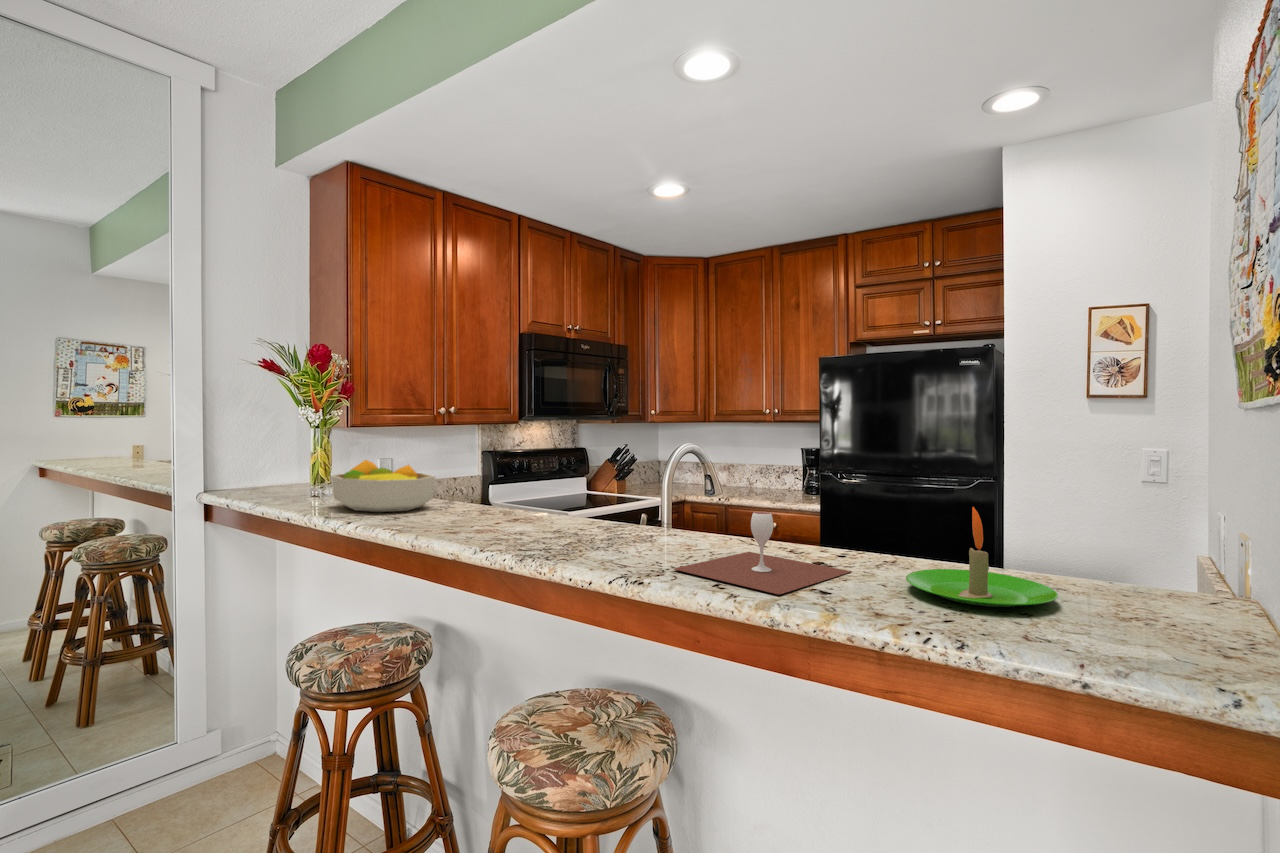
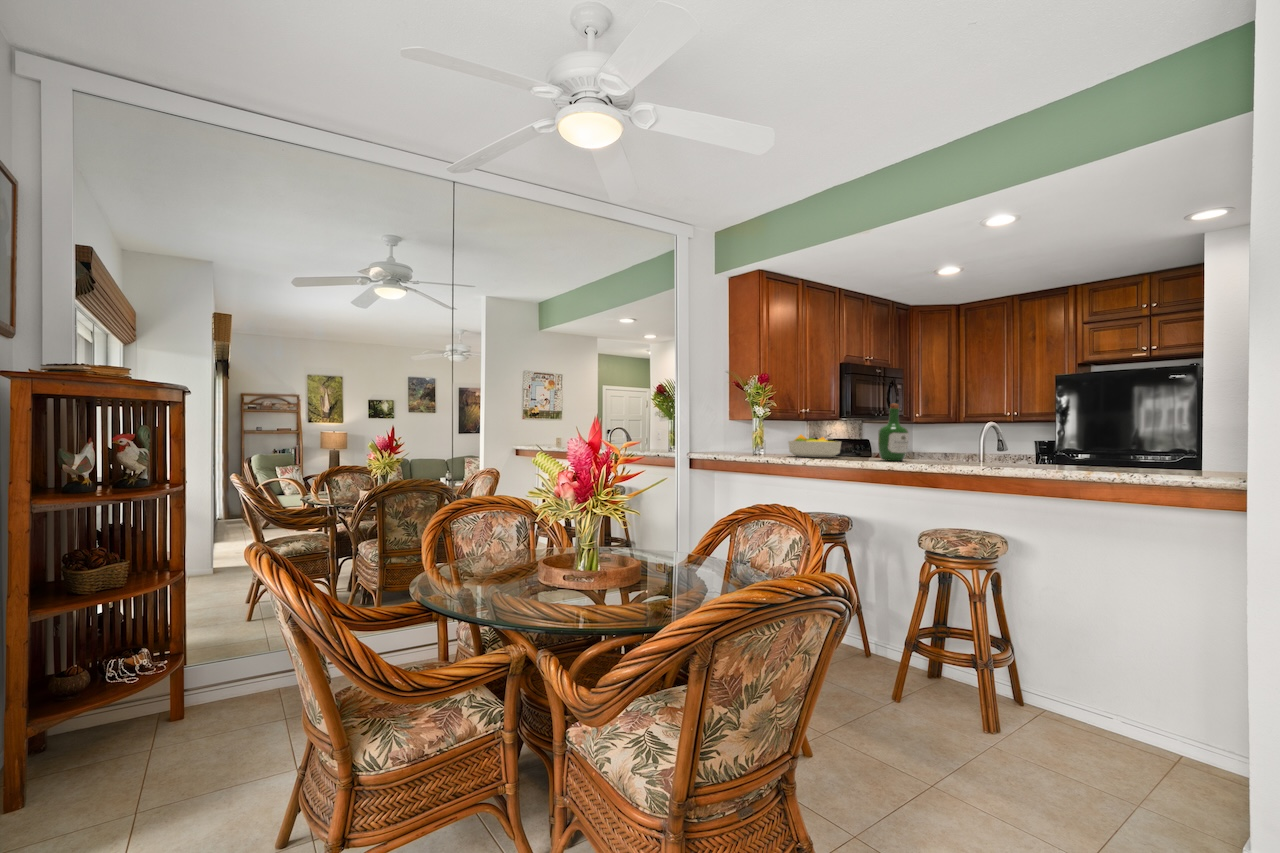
wine bottle: none [461,404,523,530] -> present [878,404,909,461]
candle: present [906,507,1058,607] -> none [1124,437,1196,473]
wine glass: present [673,512,852,595] -> none [1009,444,1097,470]

